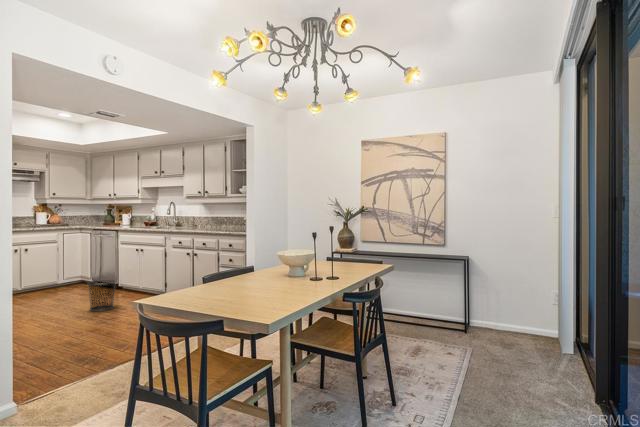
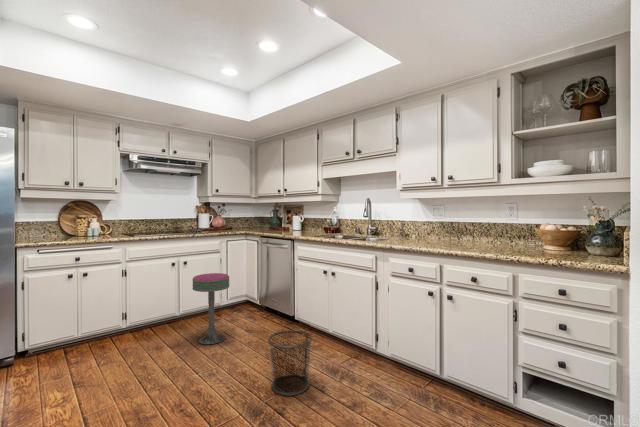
bar stool: none [34,254,64,300] -> present [192,273,229,344]

